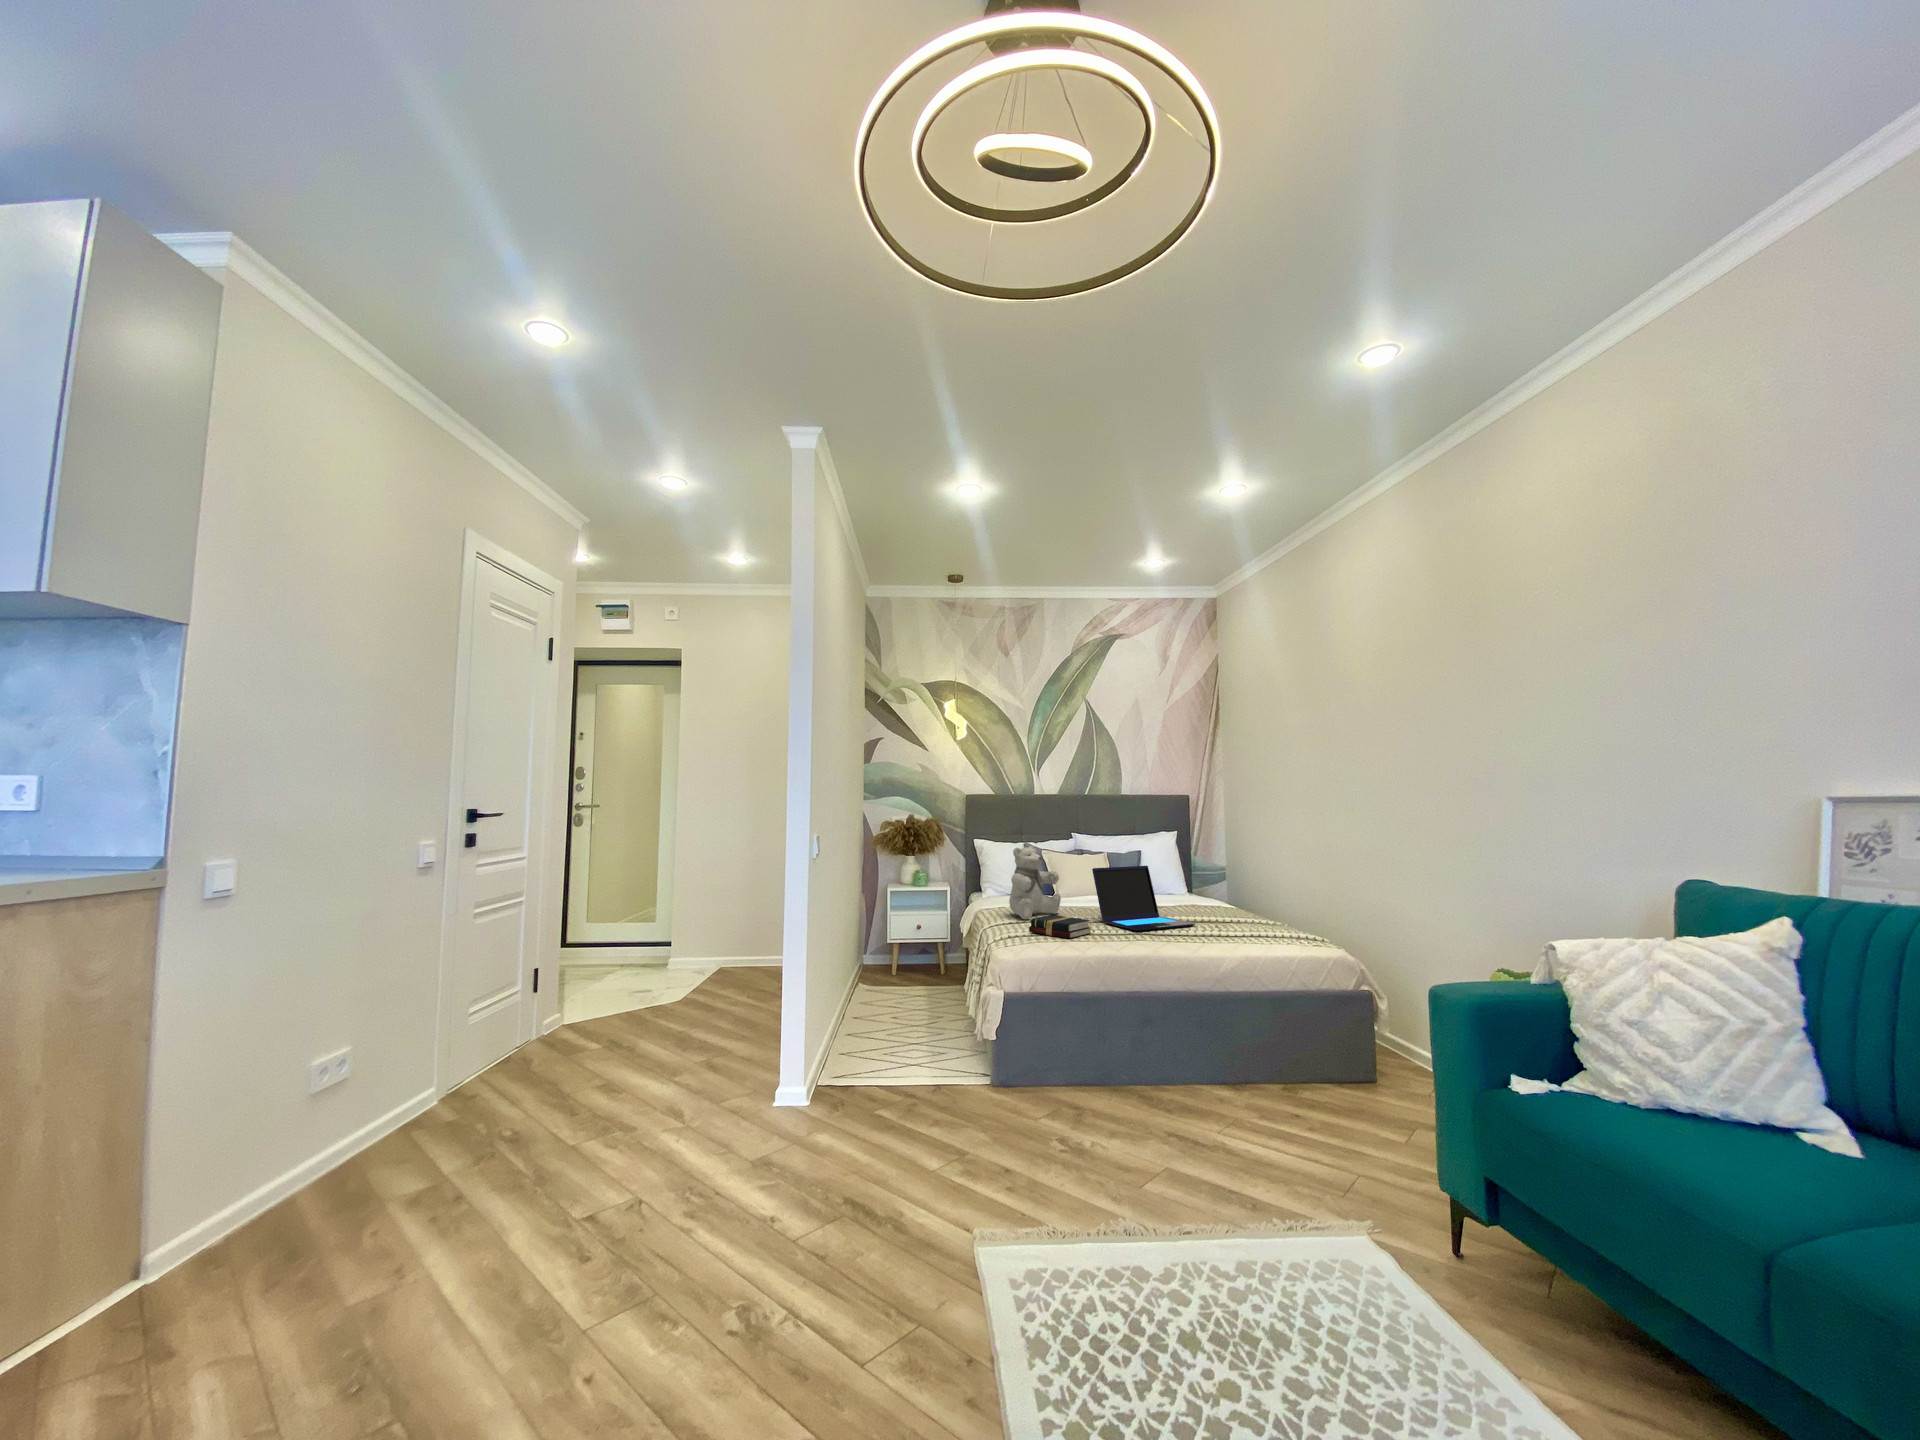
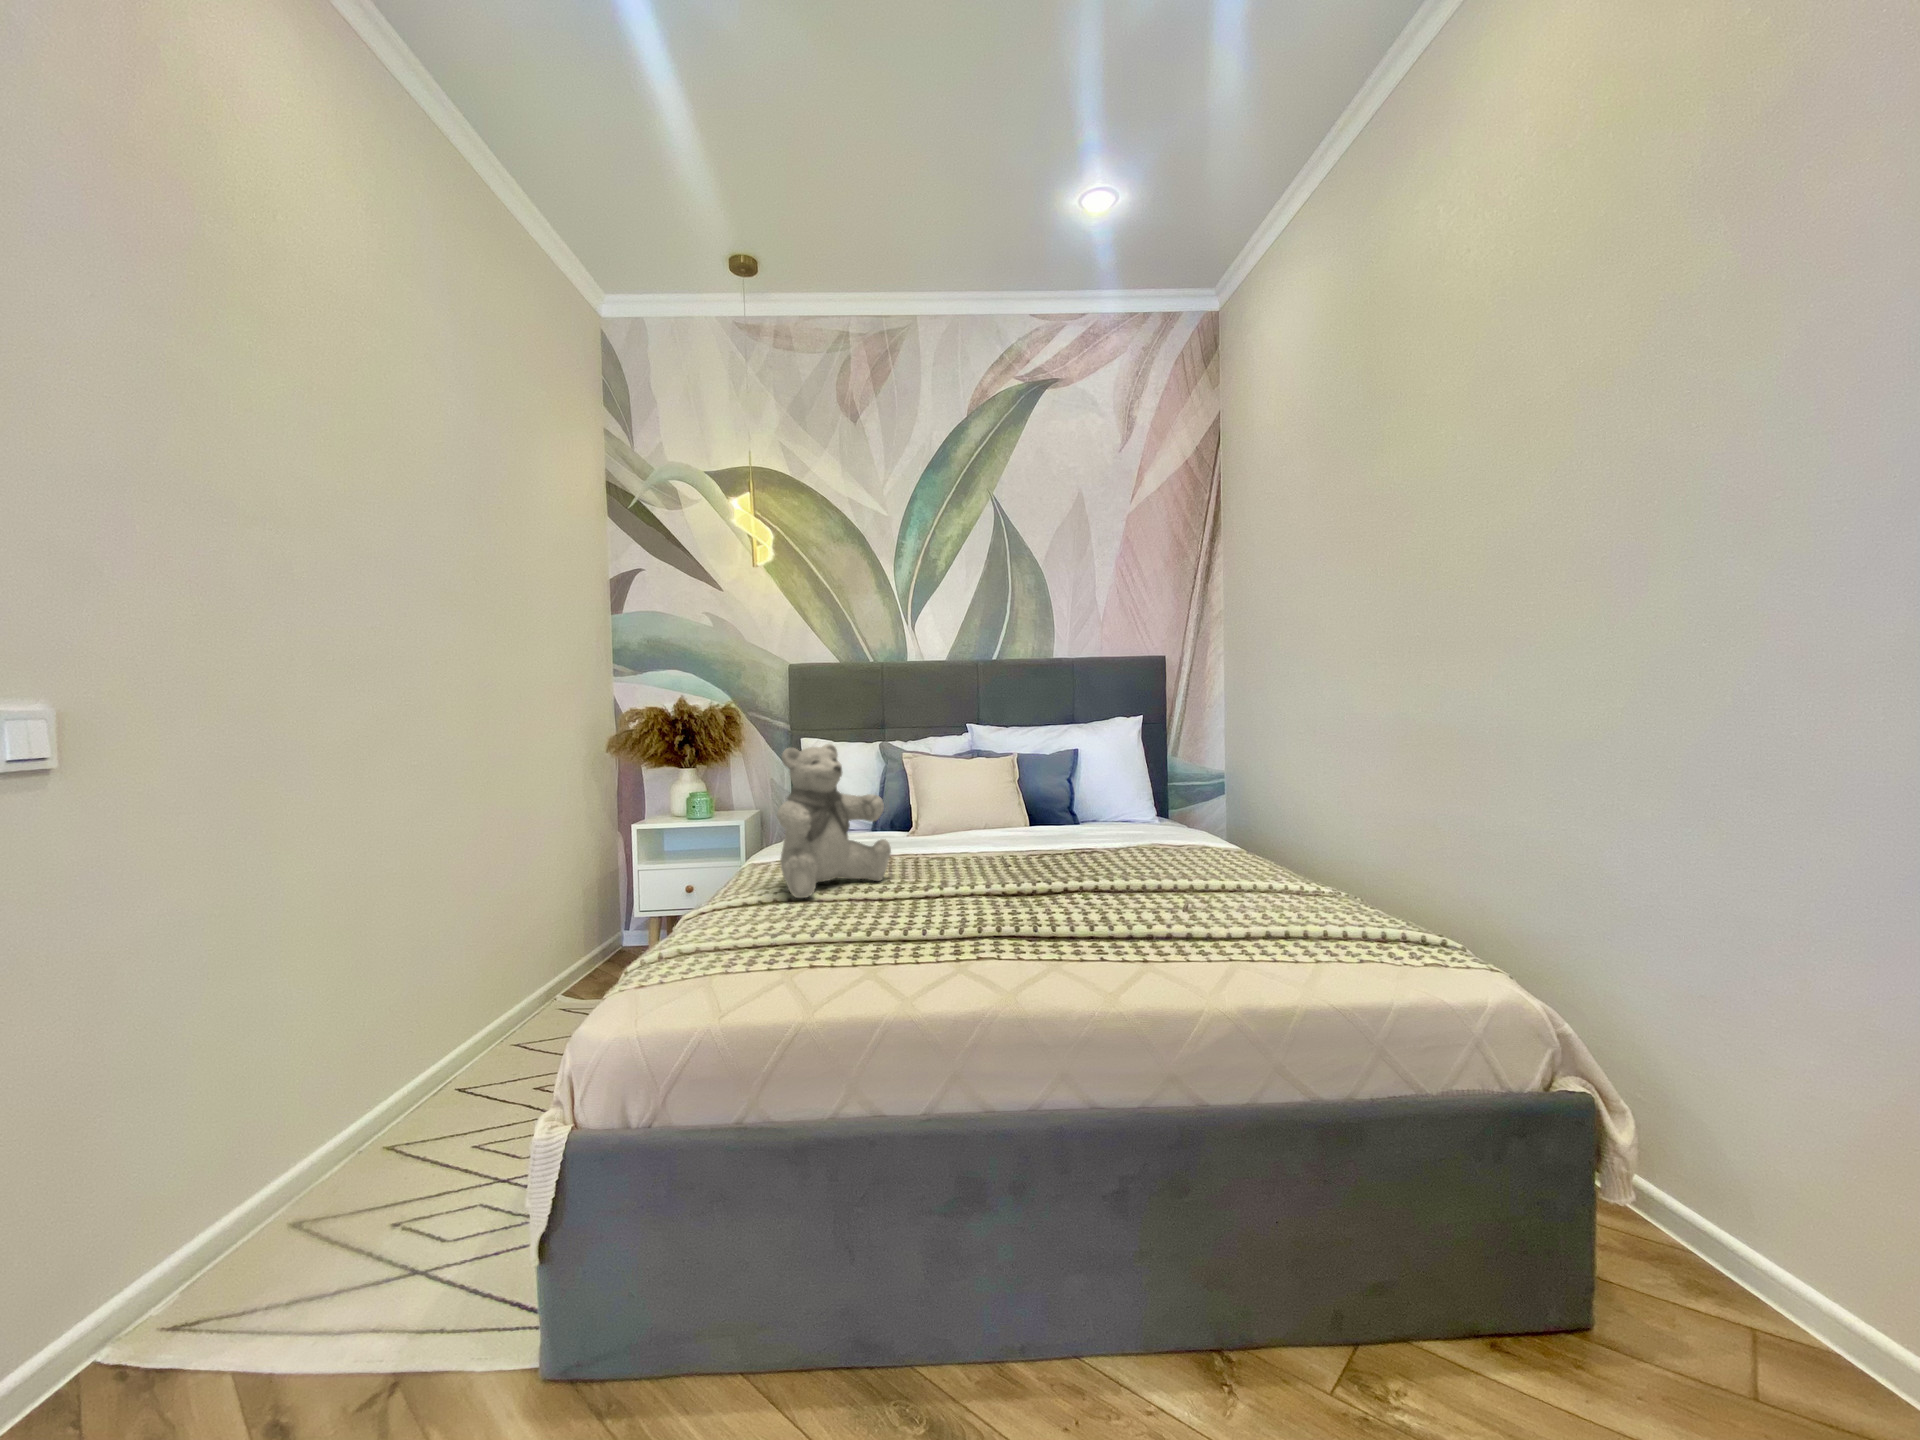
laptop: present [1092,866,1195,931] -> none [941,778,1160,931]
hardback book: present [1029,915,1091,938] -> none [767,895,913,963]

